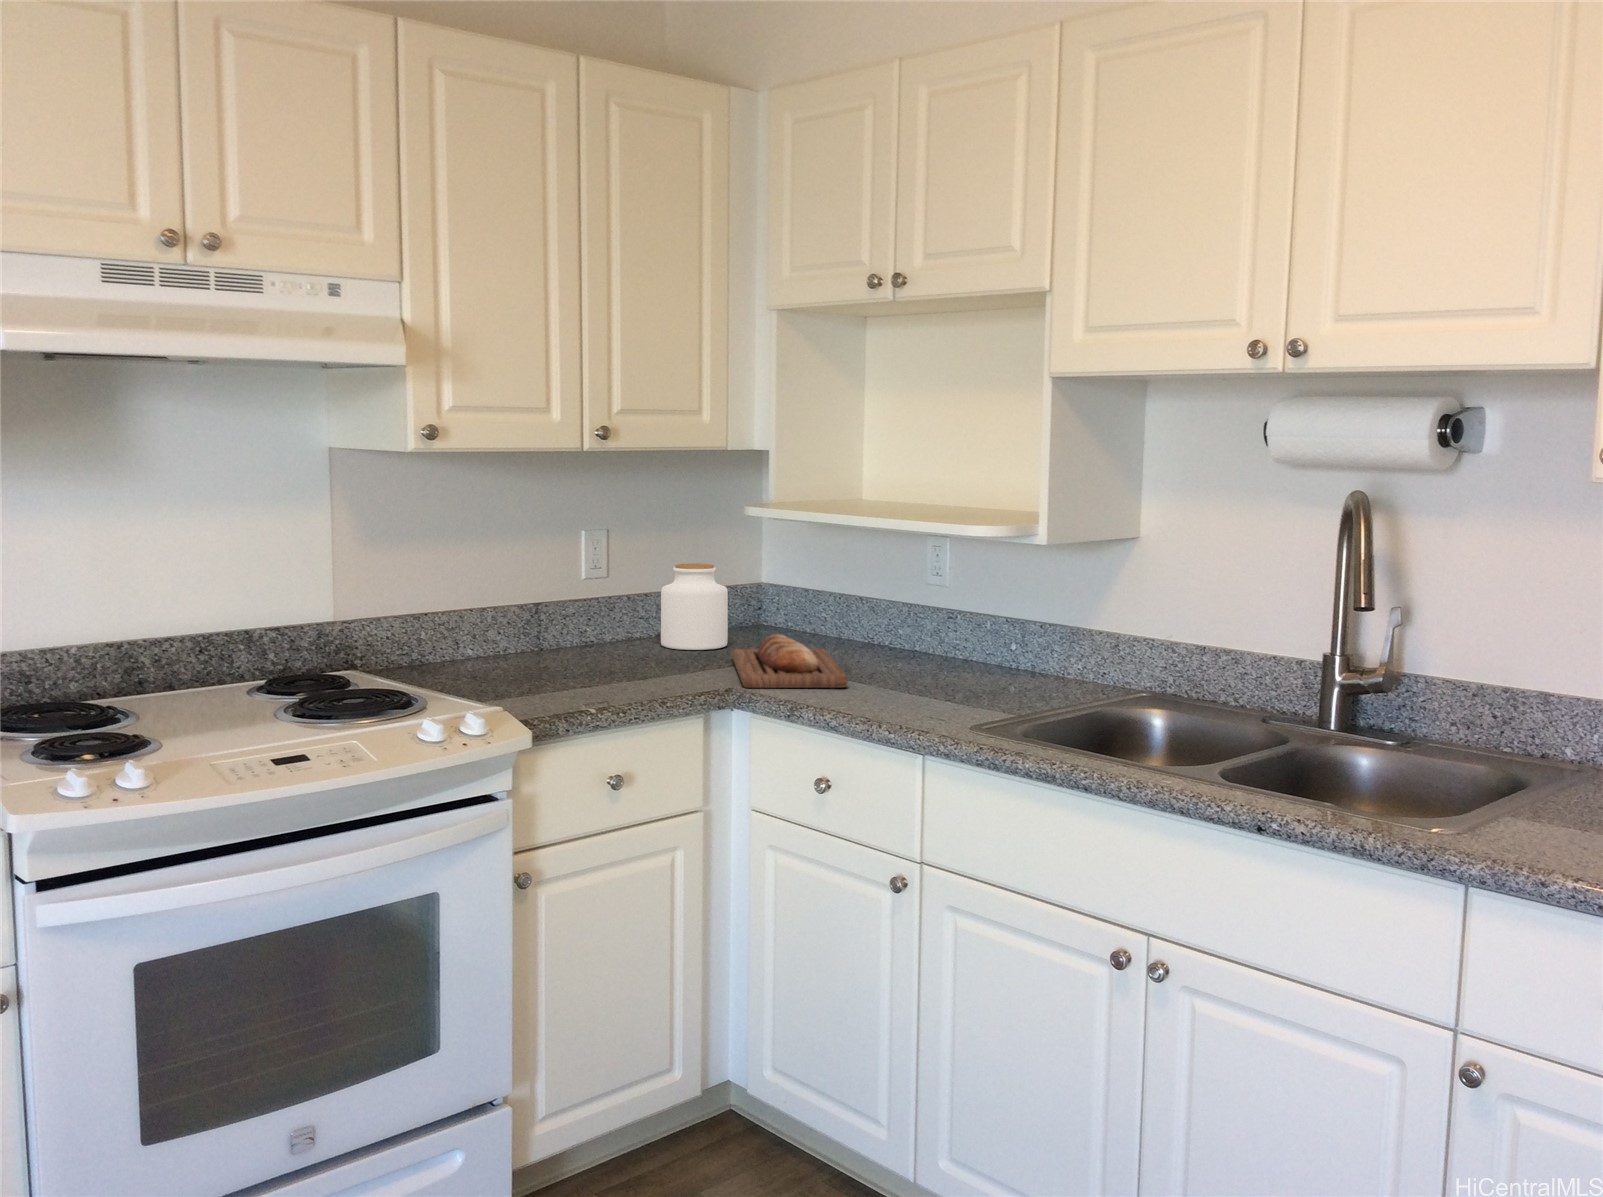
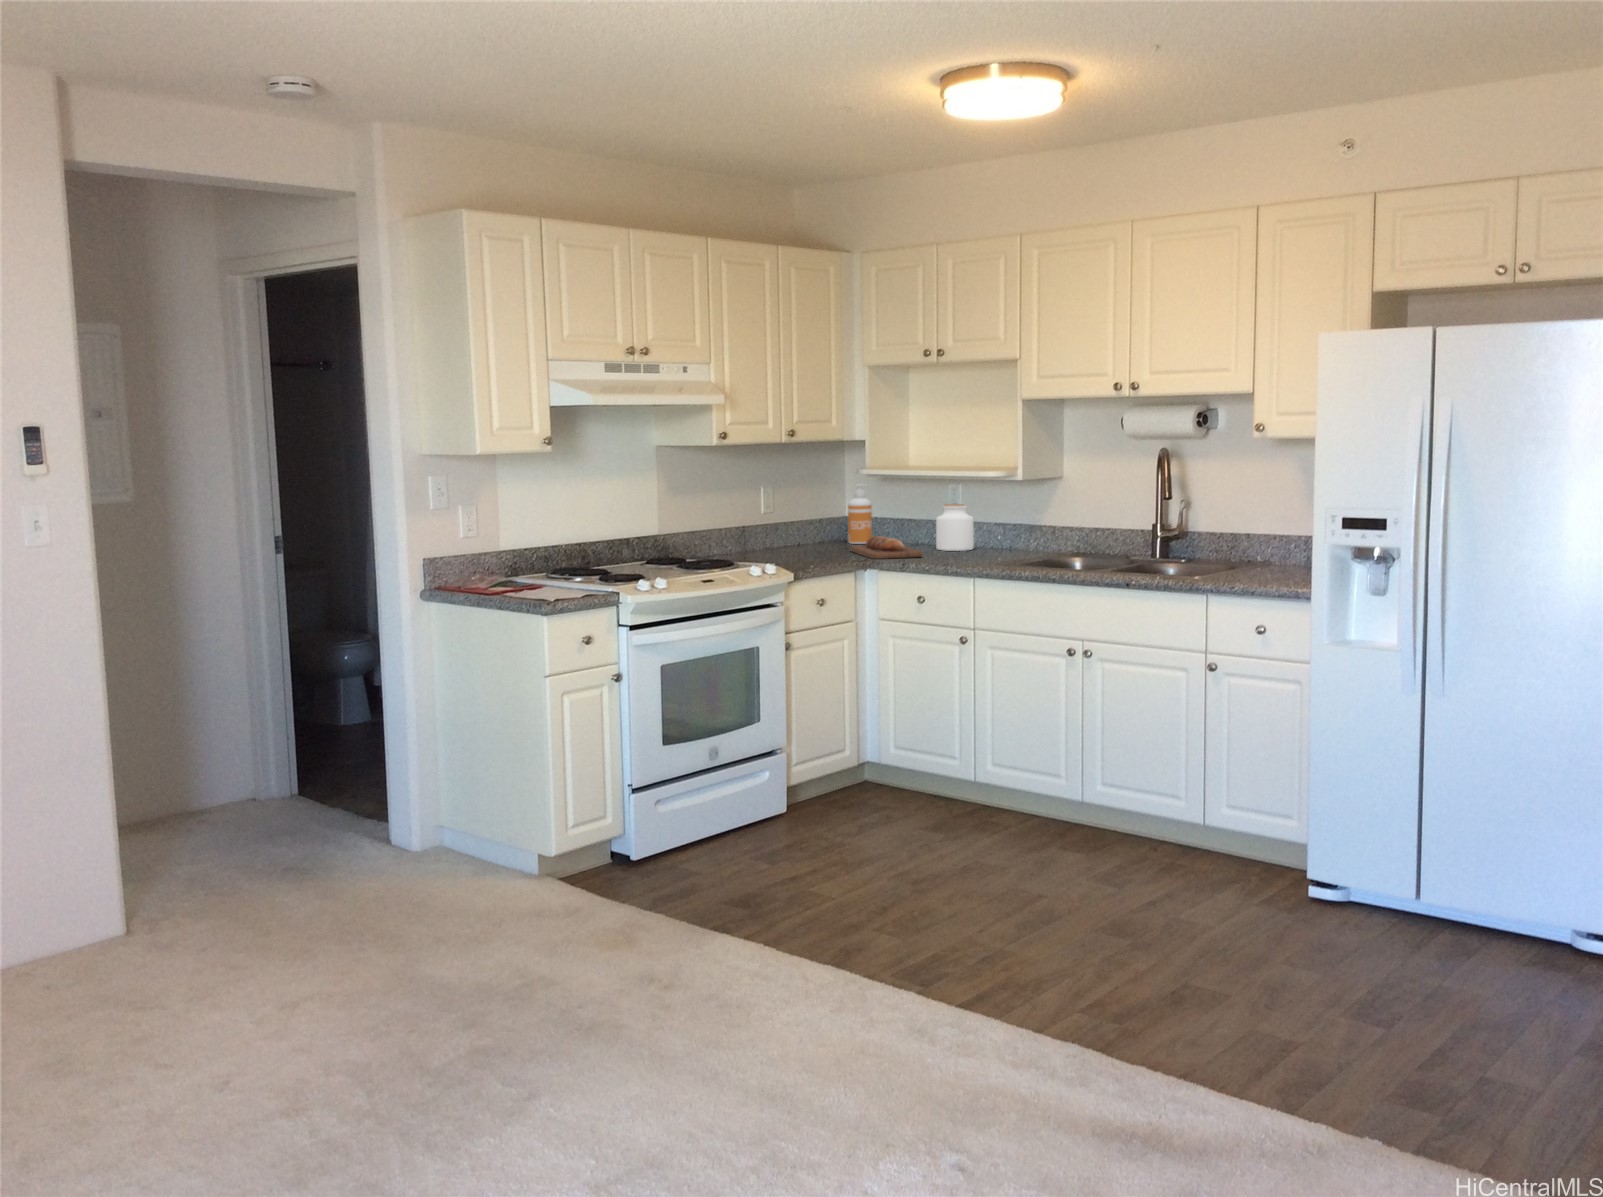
soap dispenser: none [758,530,801,638] -> present [848,484,872,544]
jar: present [661,564,728,650] -> present [936,504,974,551]

